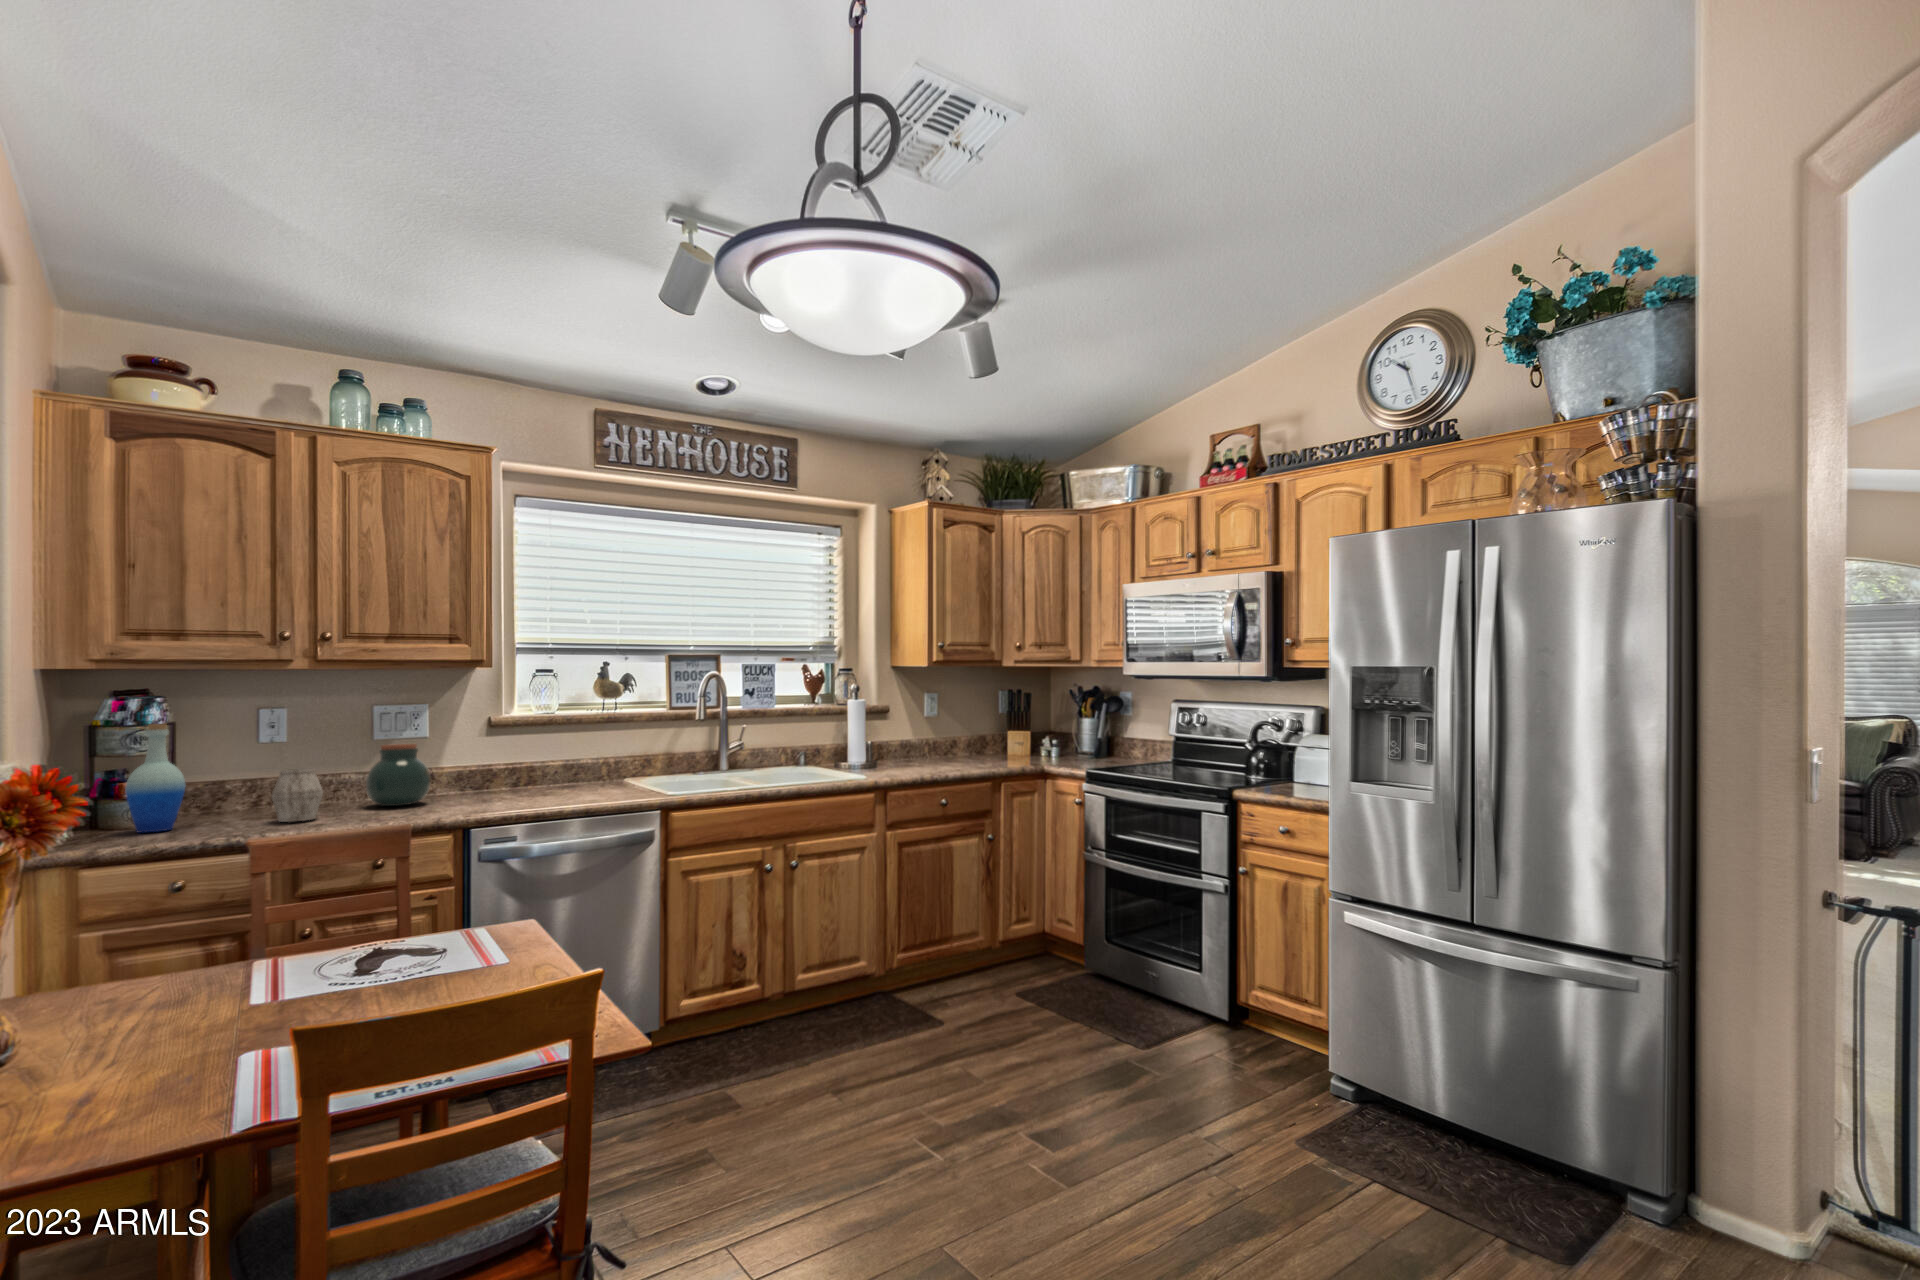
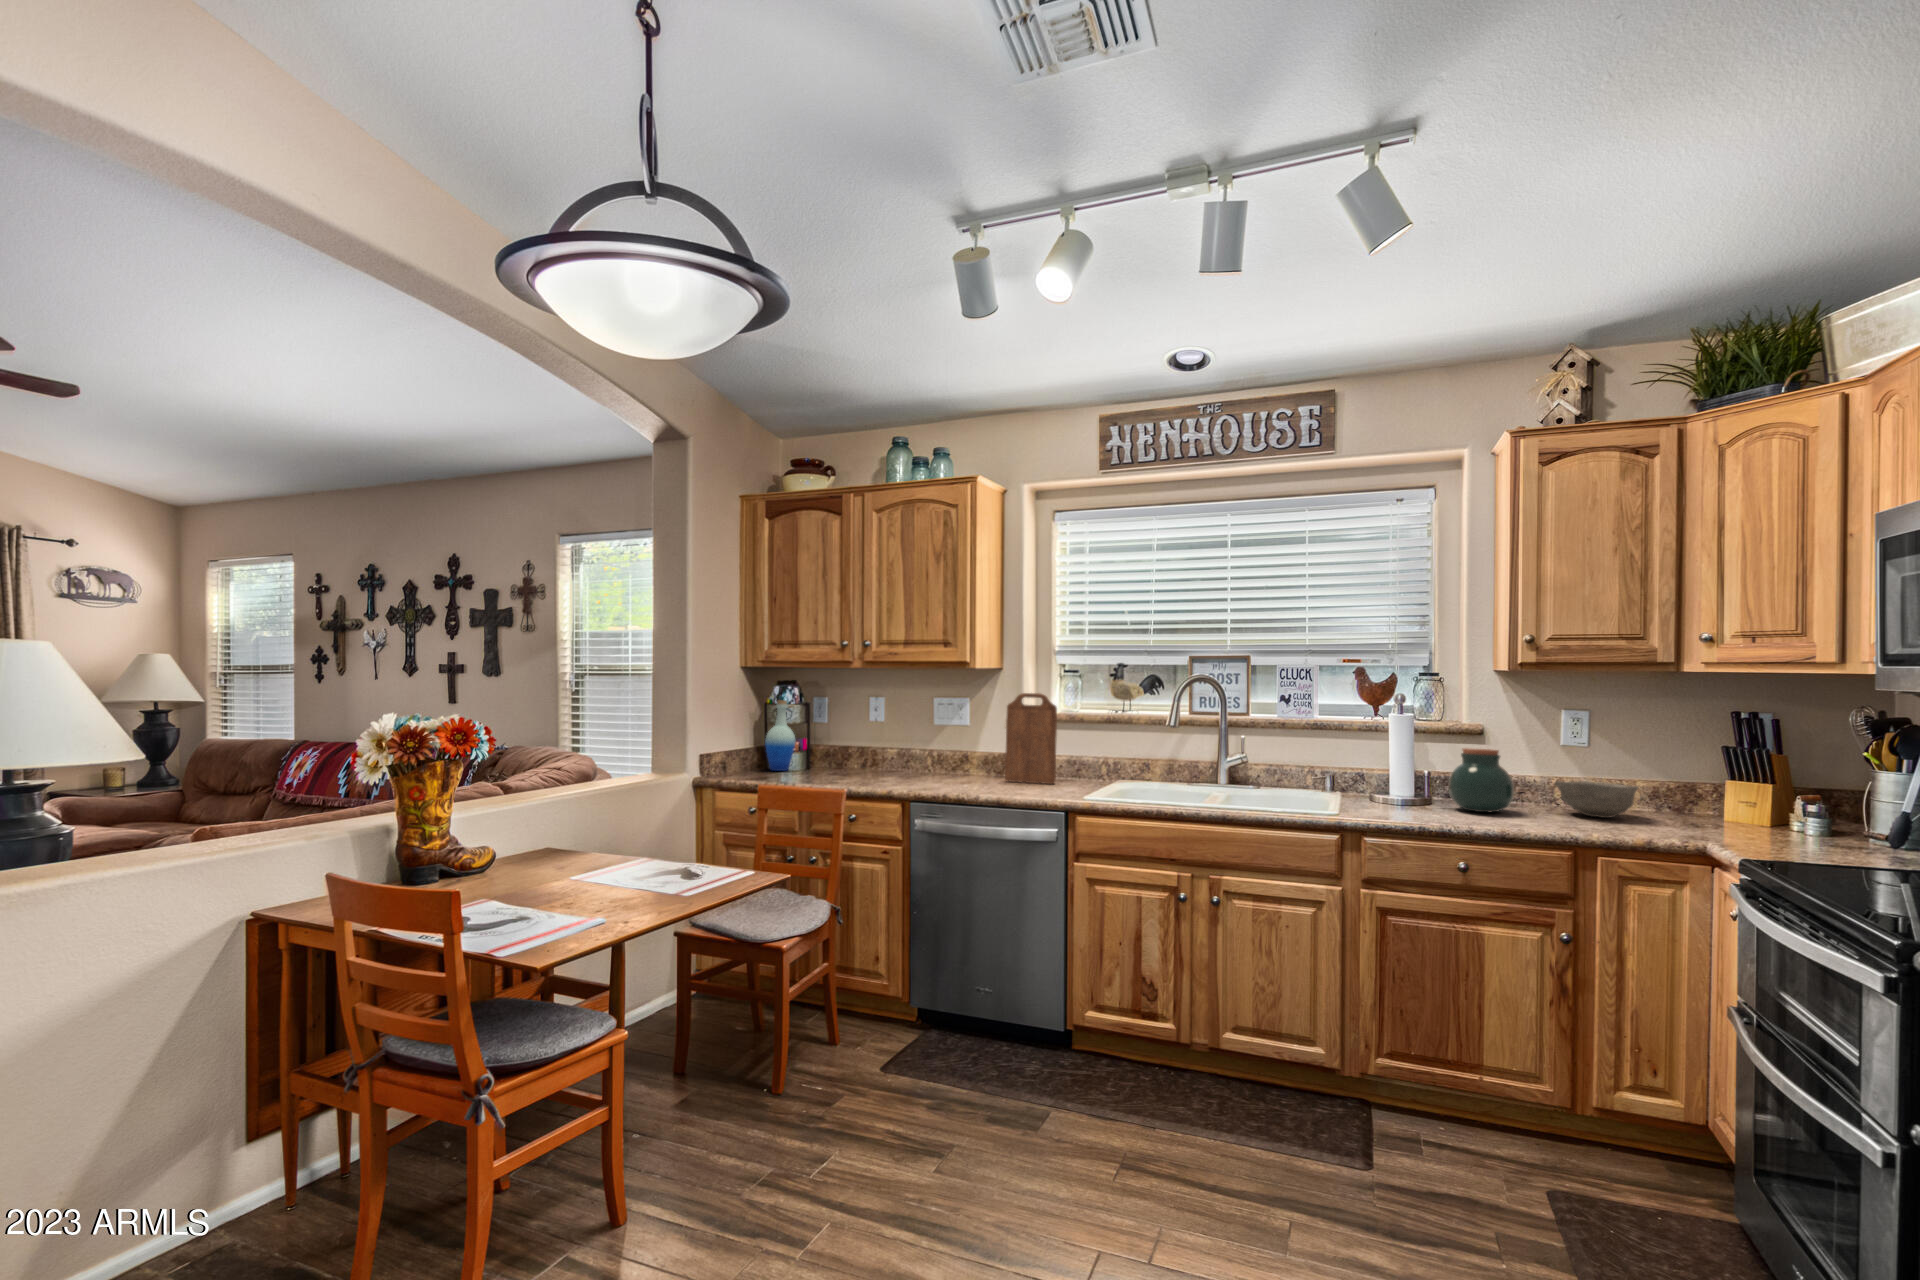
cutting board: none [527,696,587,796] -> present [1005,693,1057,784]
bowl: none [940,737,984,760] -> present [1555,781,1638,818]
jar: present [366,744,430,806] -> present [1449,748,1514,812]
mug: present [272,769,323,822] -> none [827,738,859,776]

